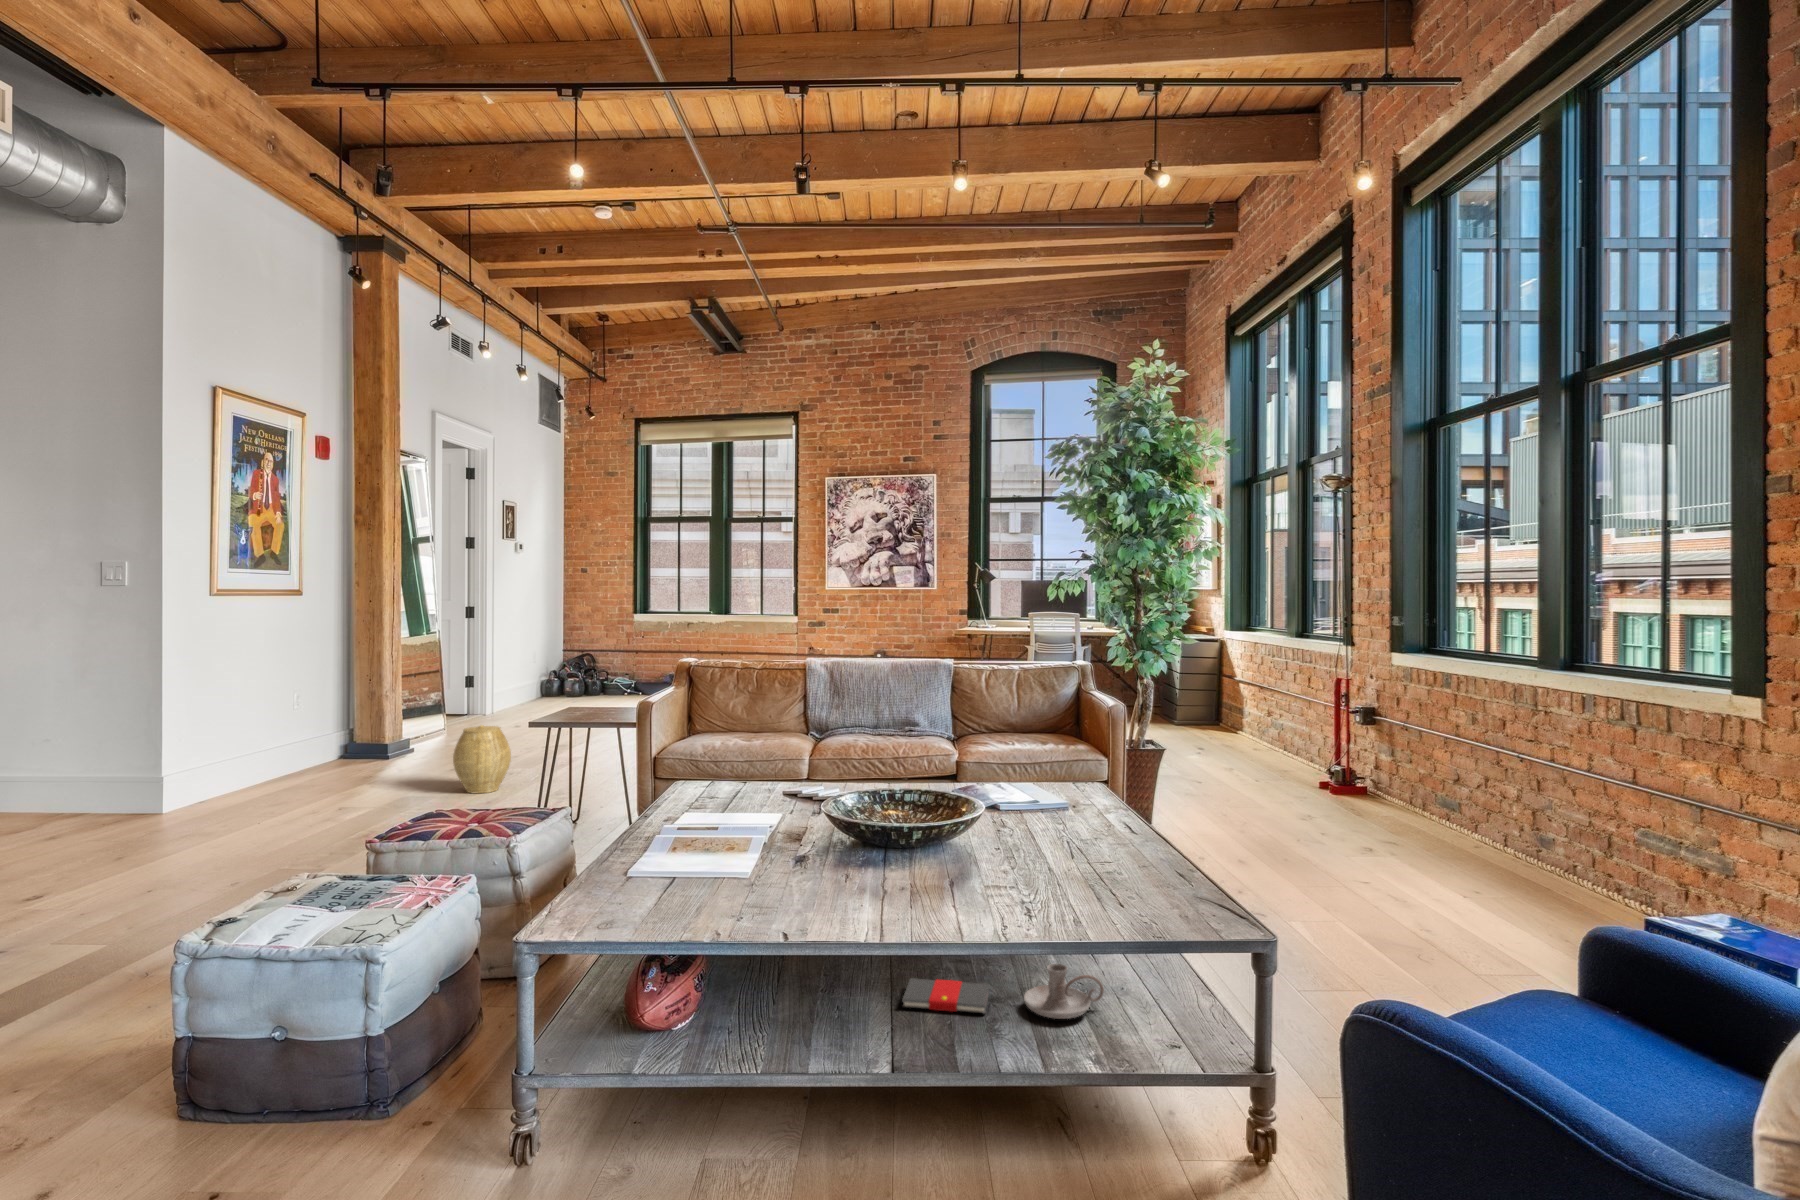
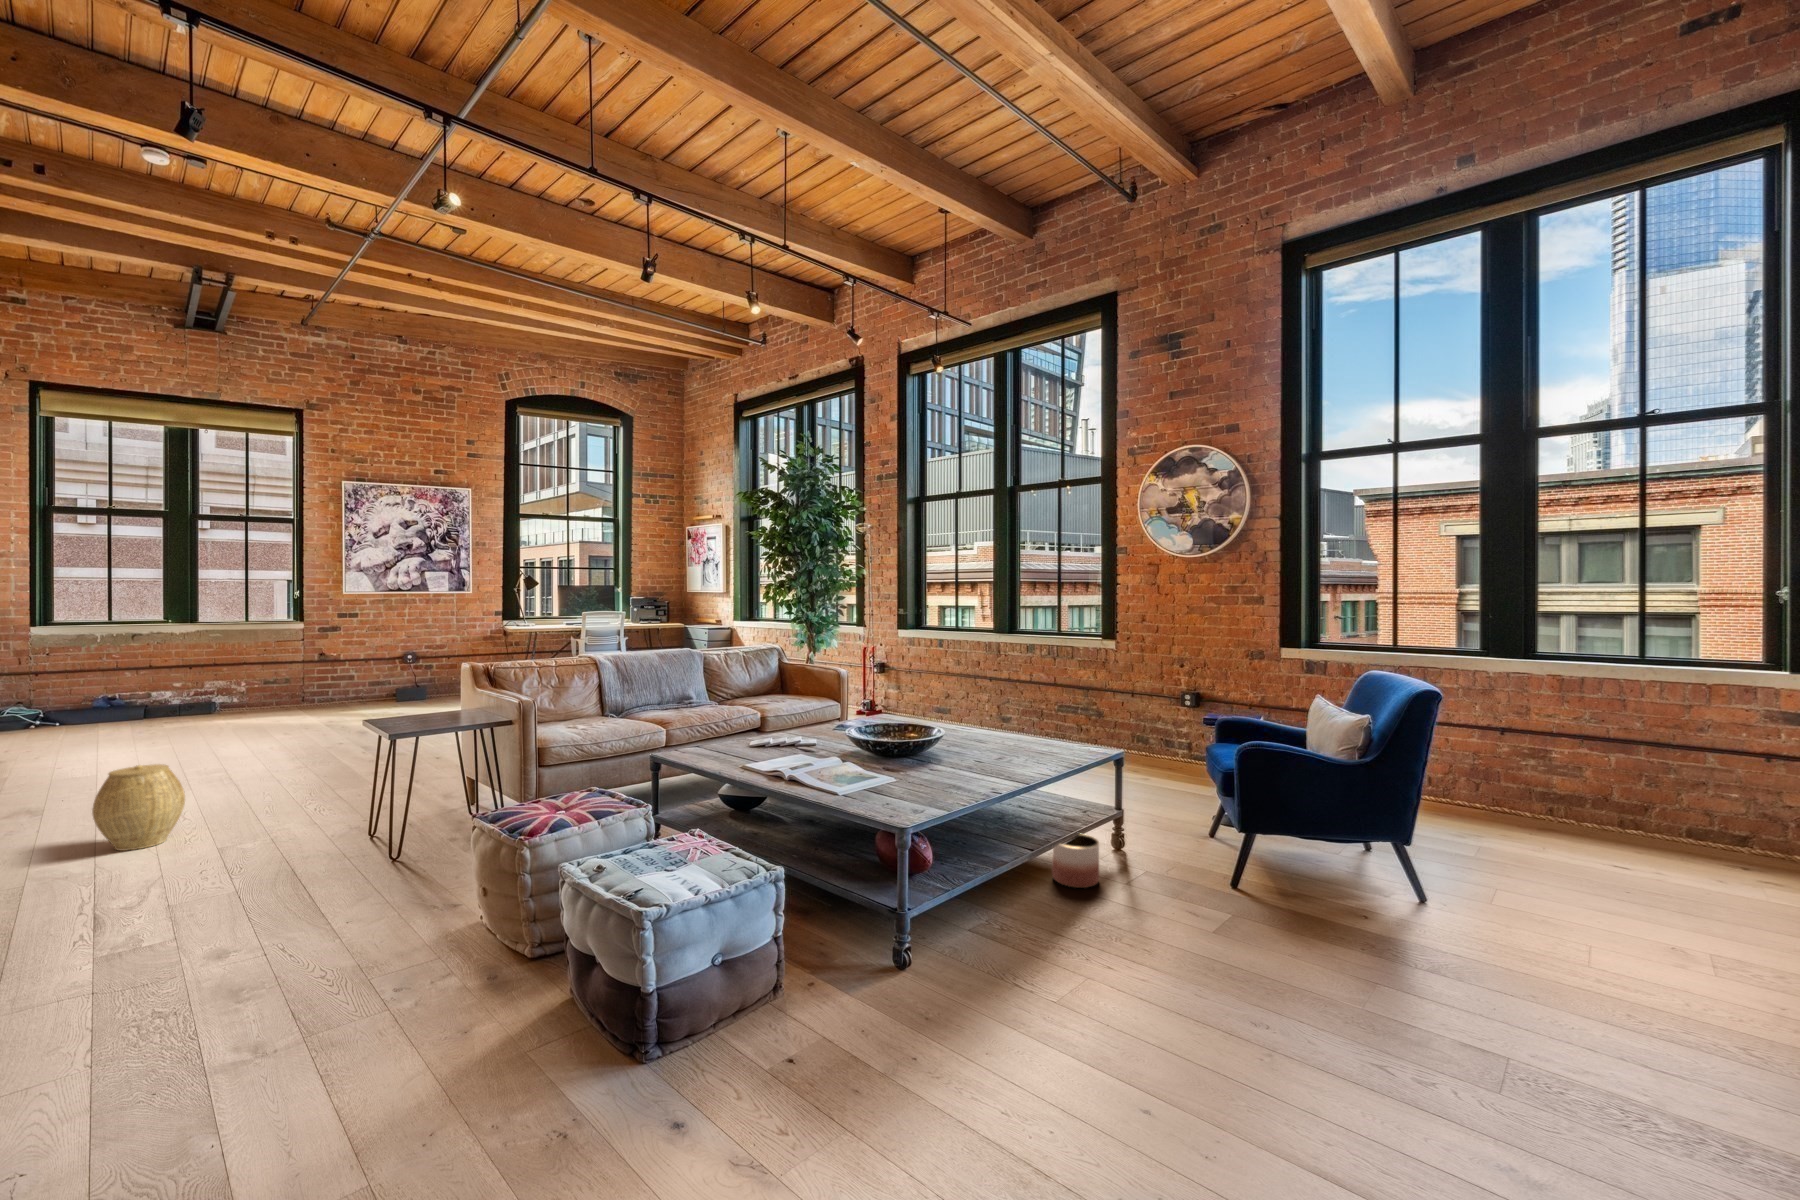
candle holder: present [1024,963,1104,1019] -> none [1027,795,1062,822]
book: present [902,978,989,1013] -> none [974,818,1029,839]
planter: none [966,1041,1055,1161] -> present [1052,834,1099,888]

